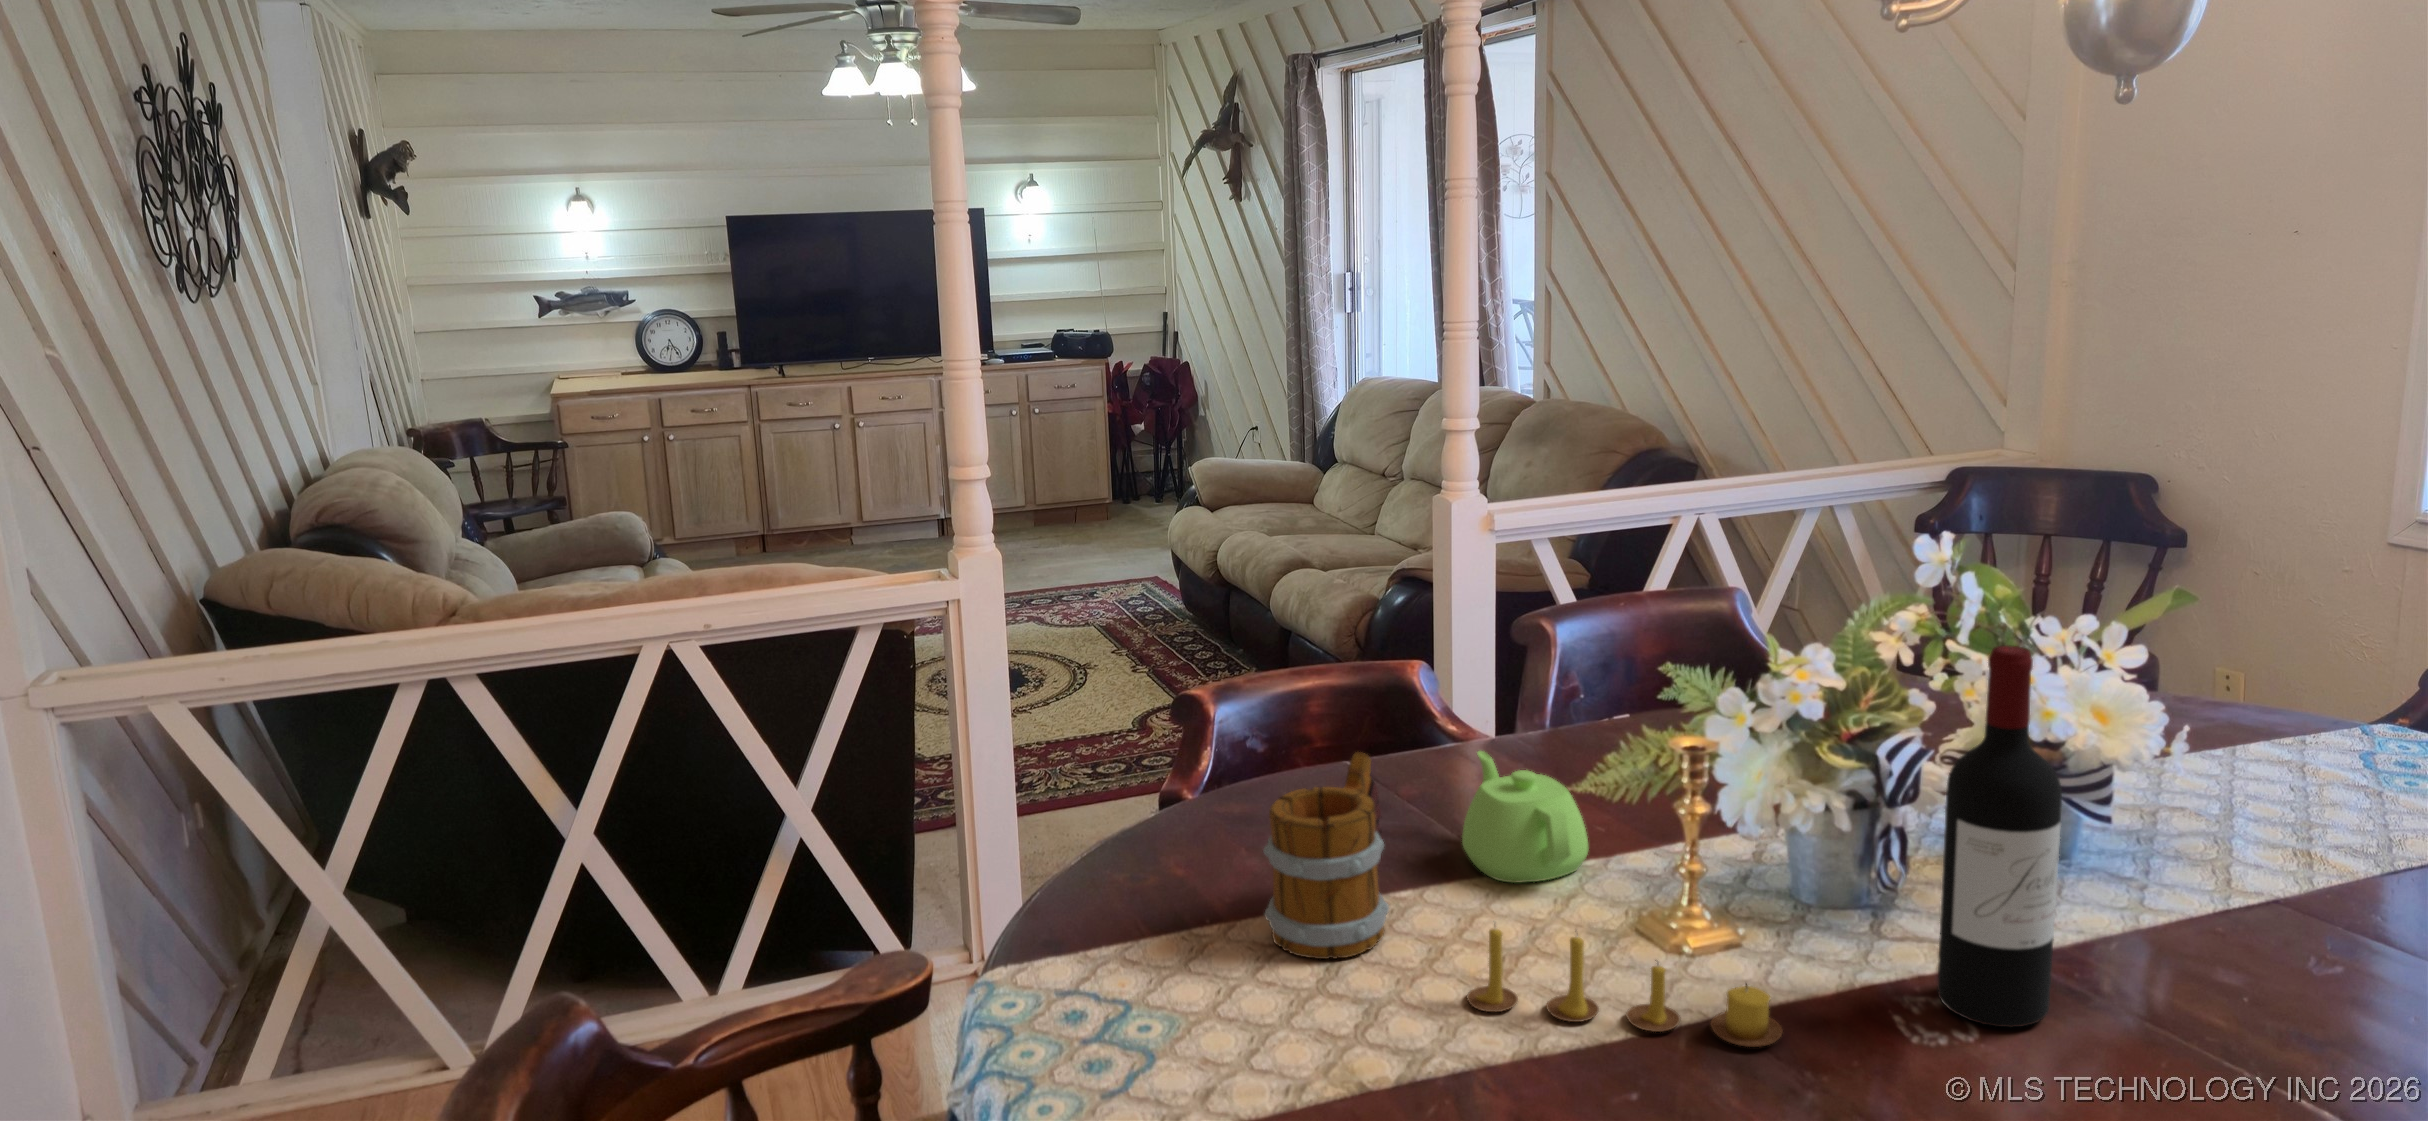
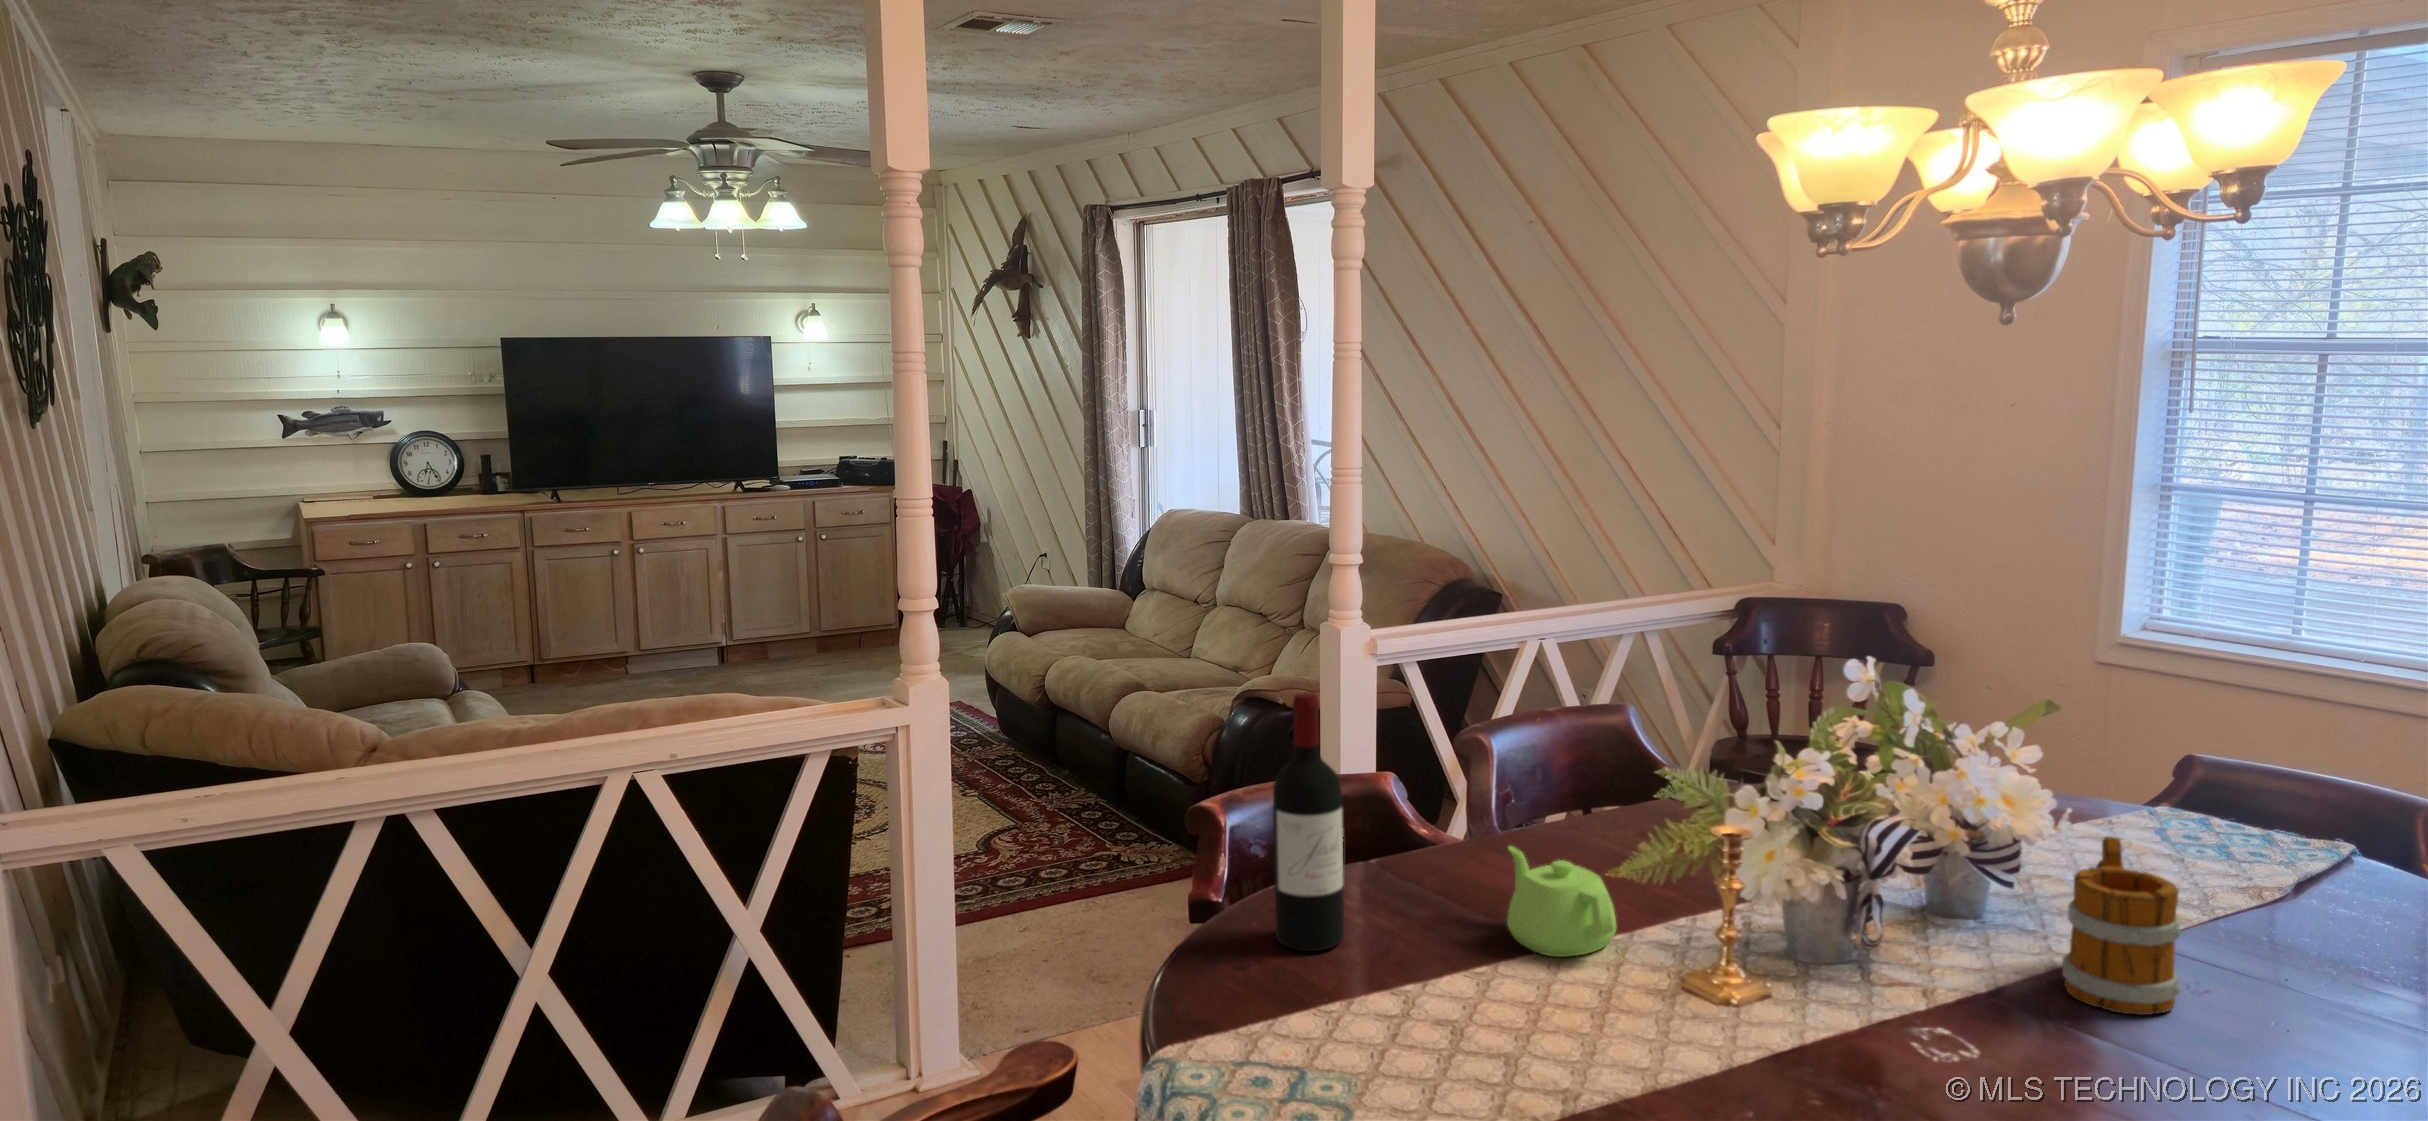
wine bottle: present [1937,645,2062,1027] -> present [1273,692,1344,951]
mug: present [1264,752,1389,959] -> present [2062,837,2181,1015]
candle: present [1467,928,1783,1047] -> none [1578,982,1841,1073]

